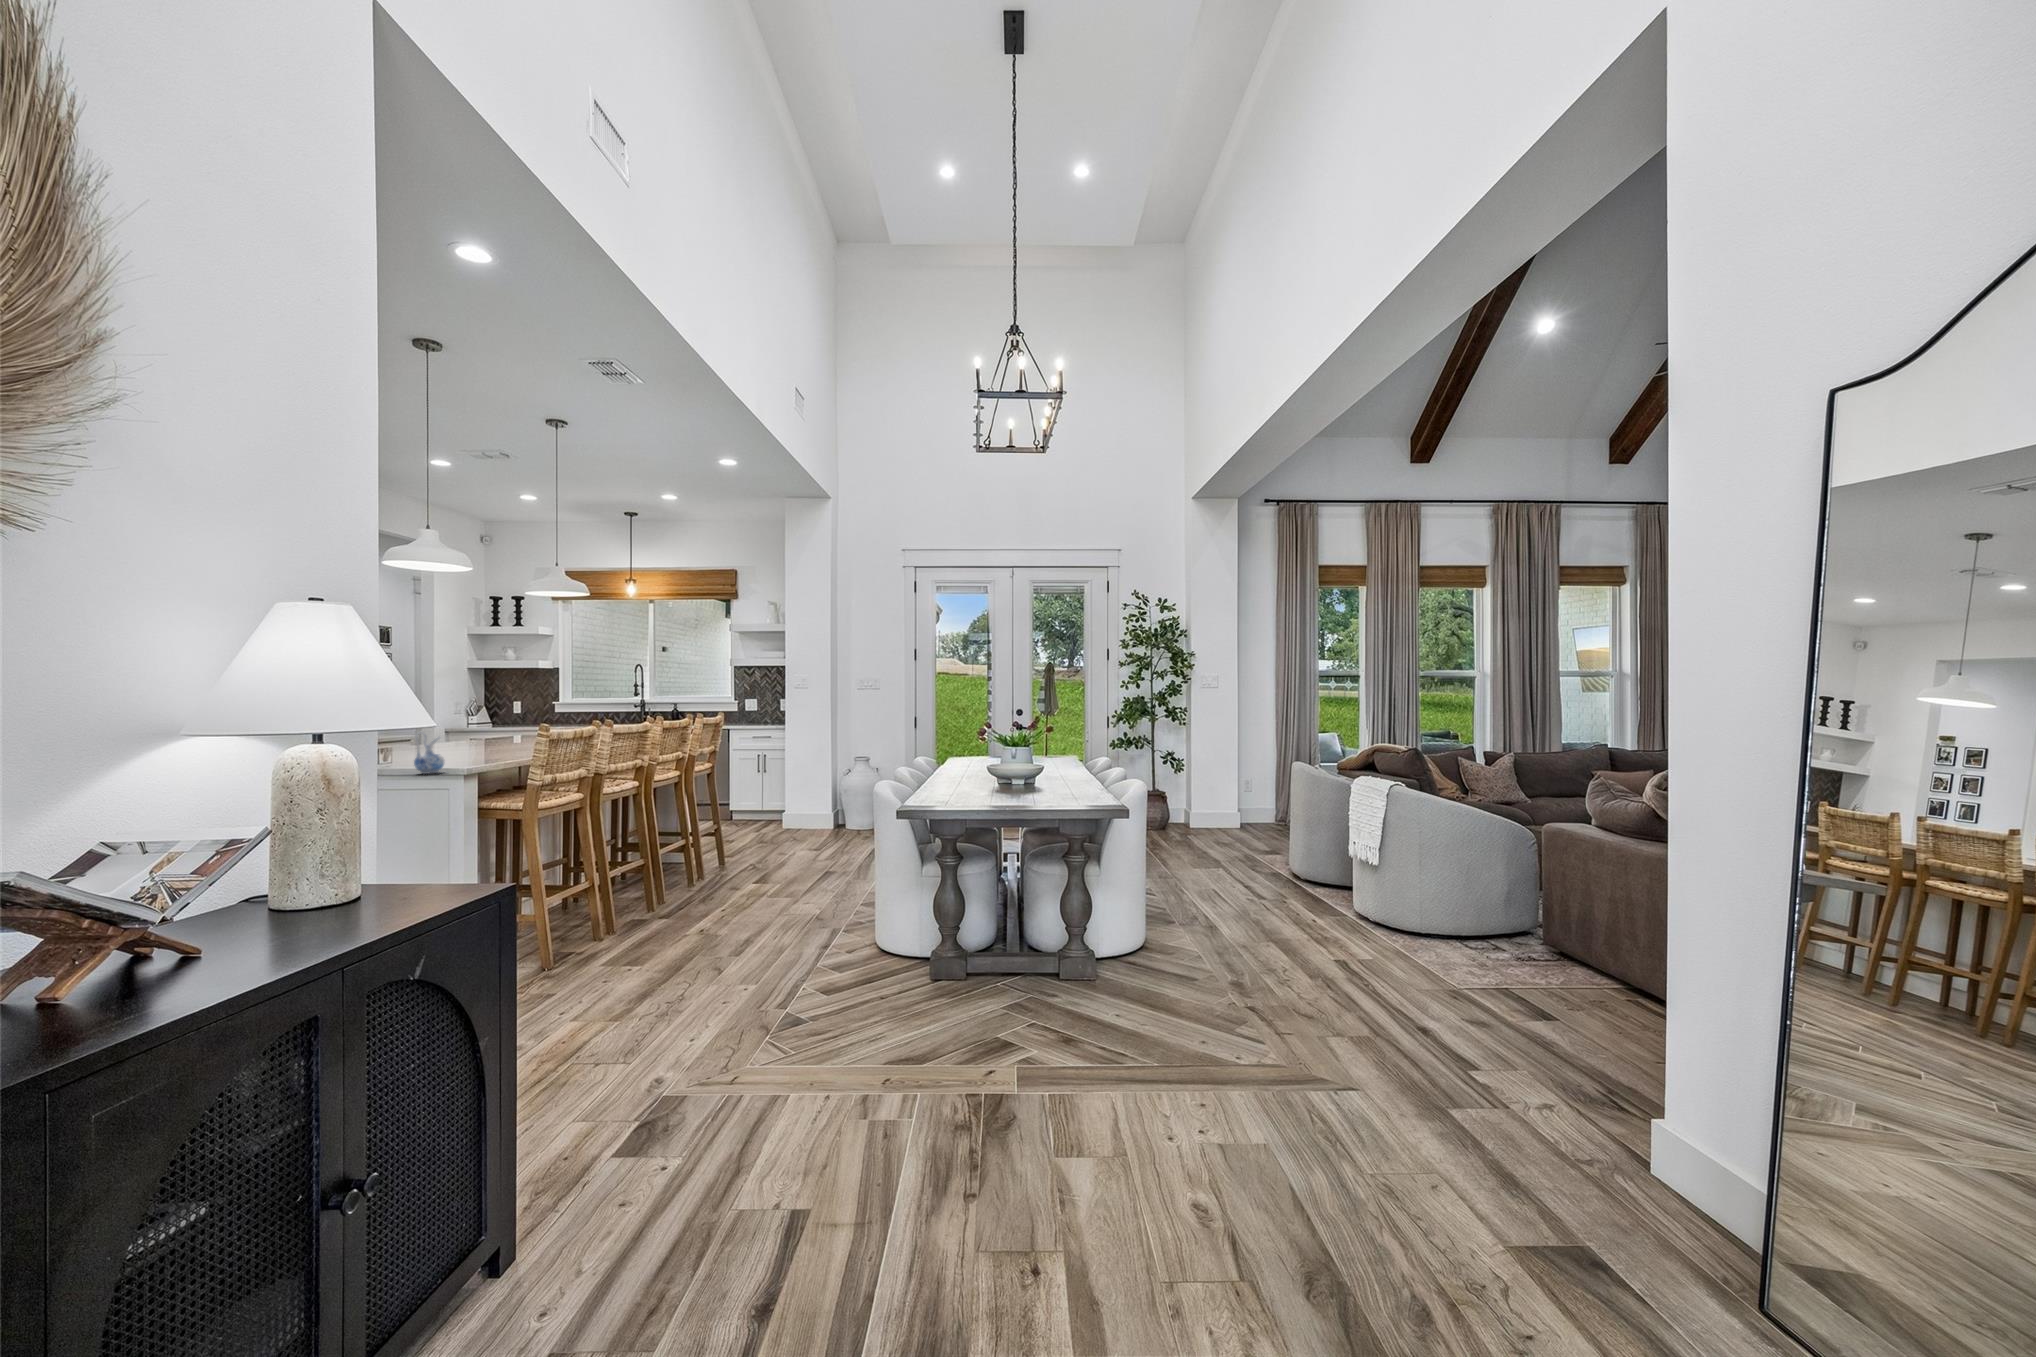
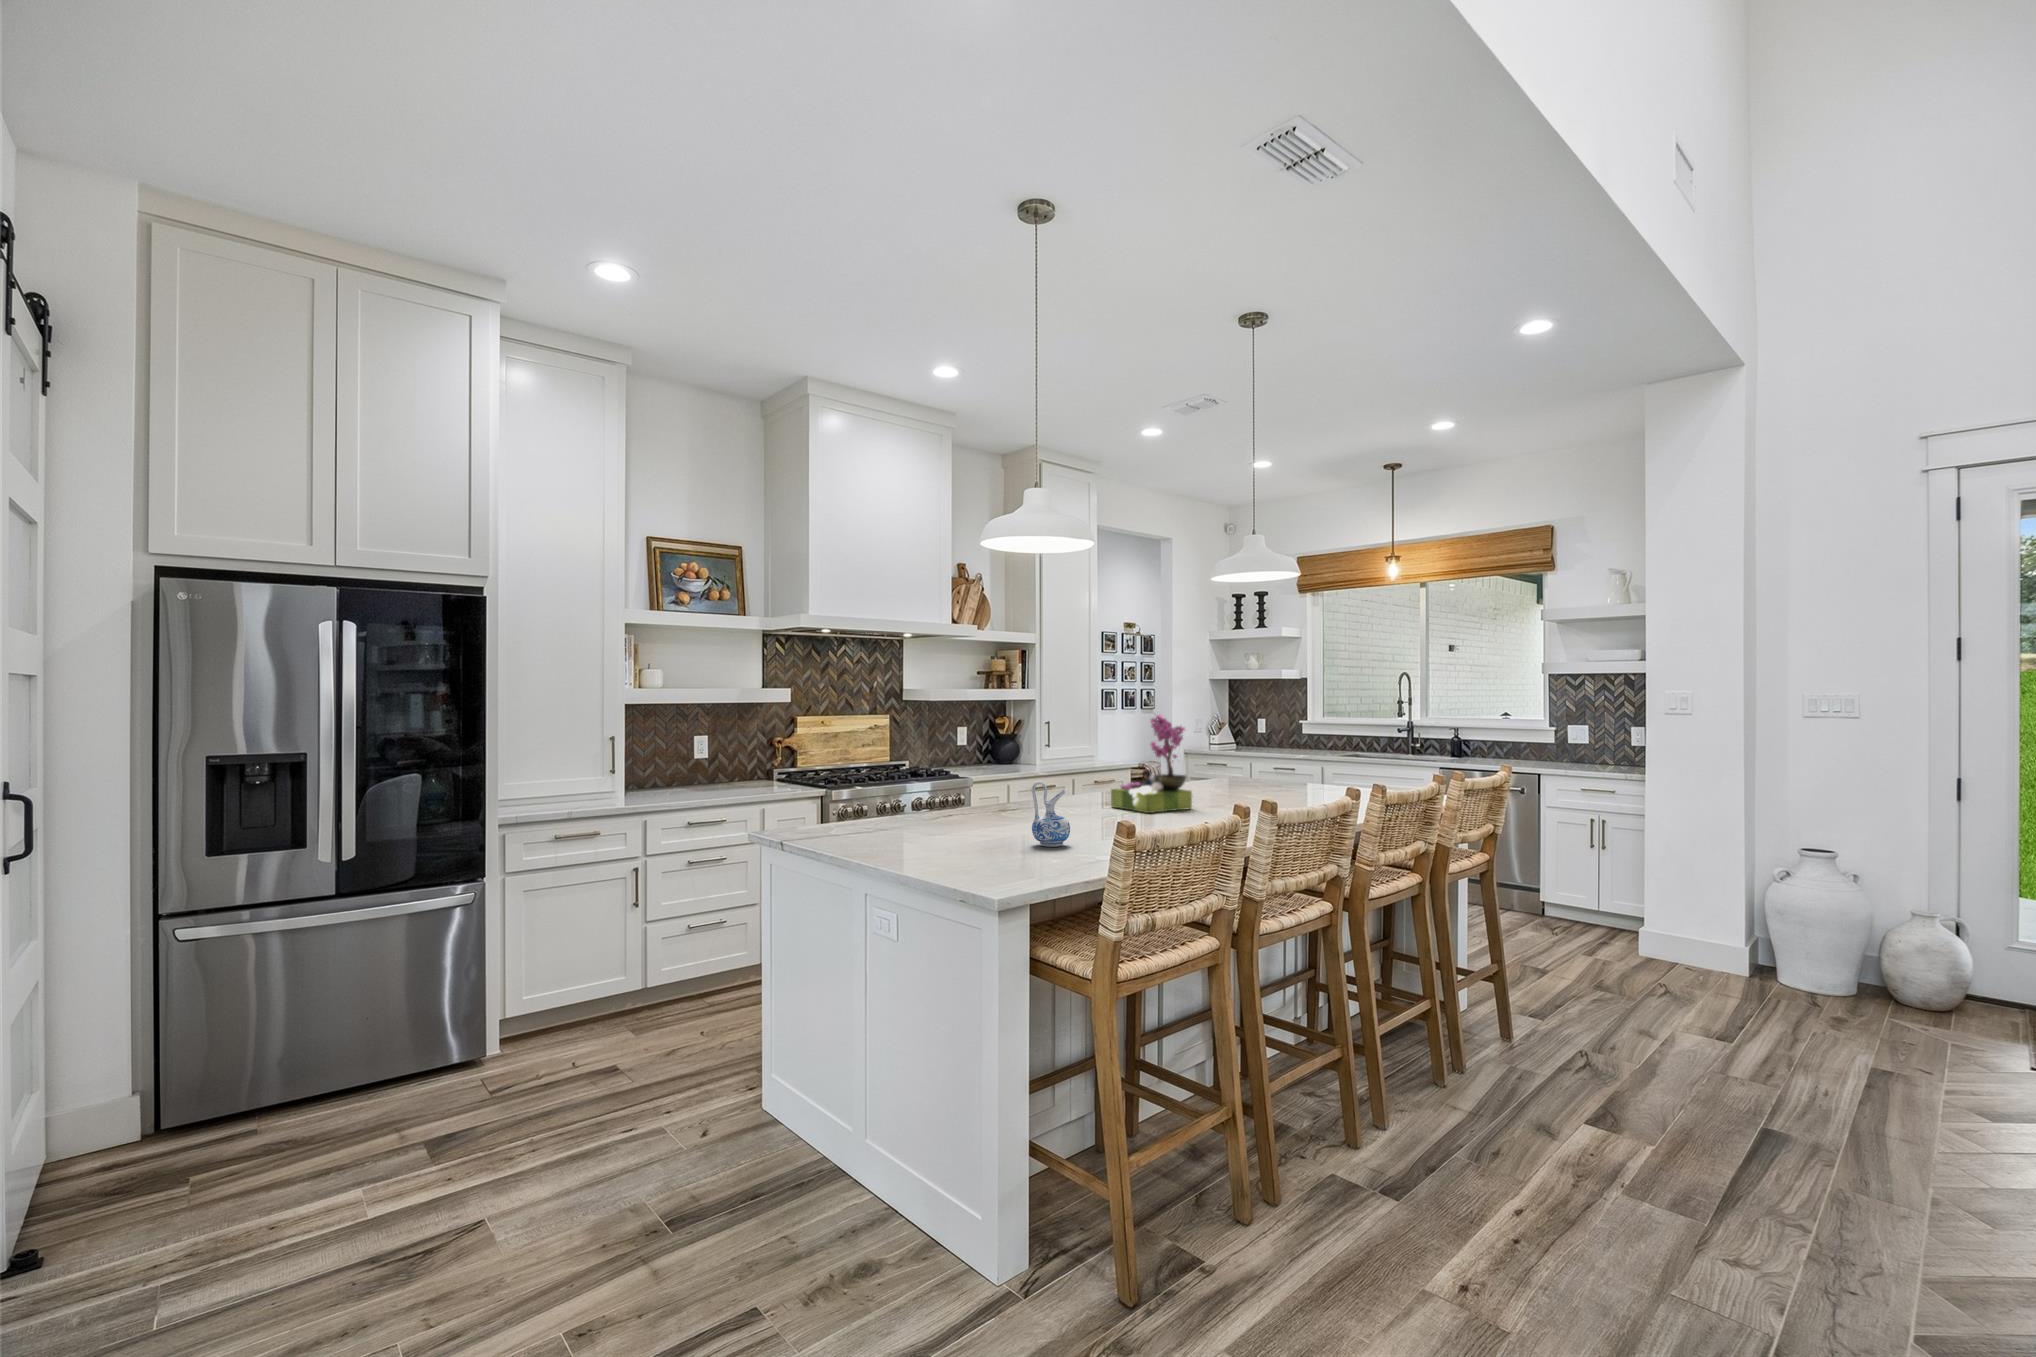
flower arrangement: none [442,689,508,758] -> present [1111,714,1192,813]

